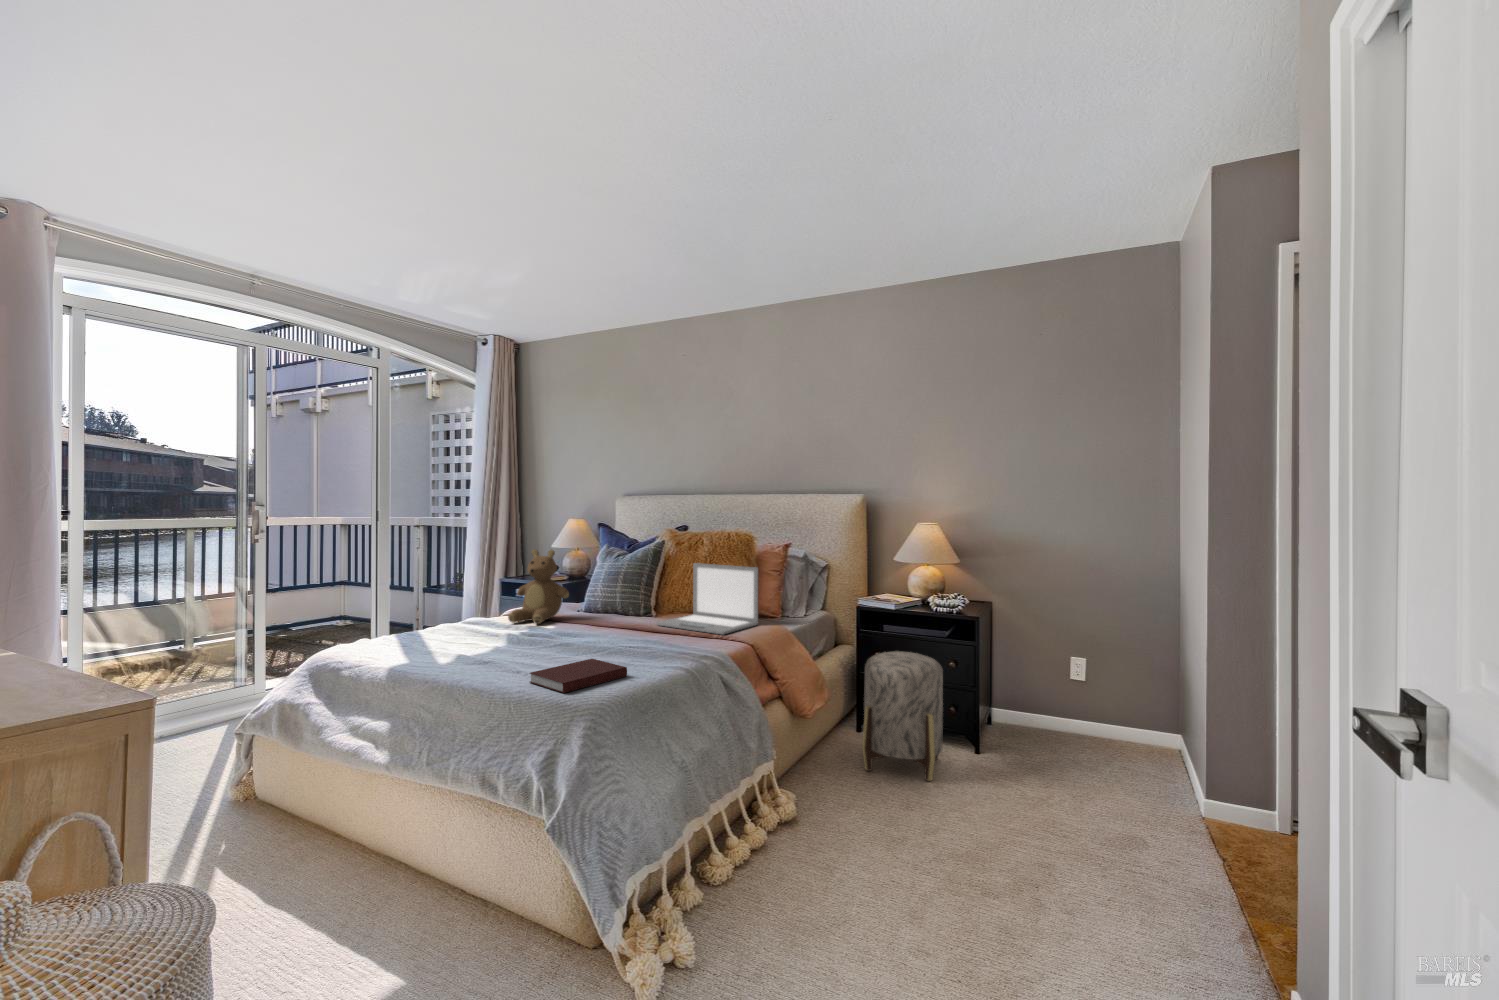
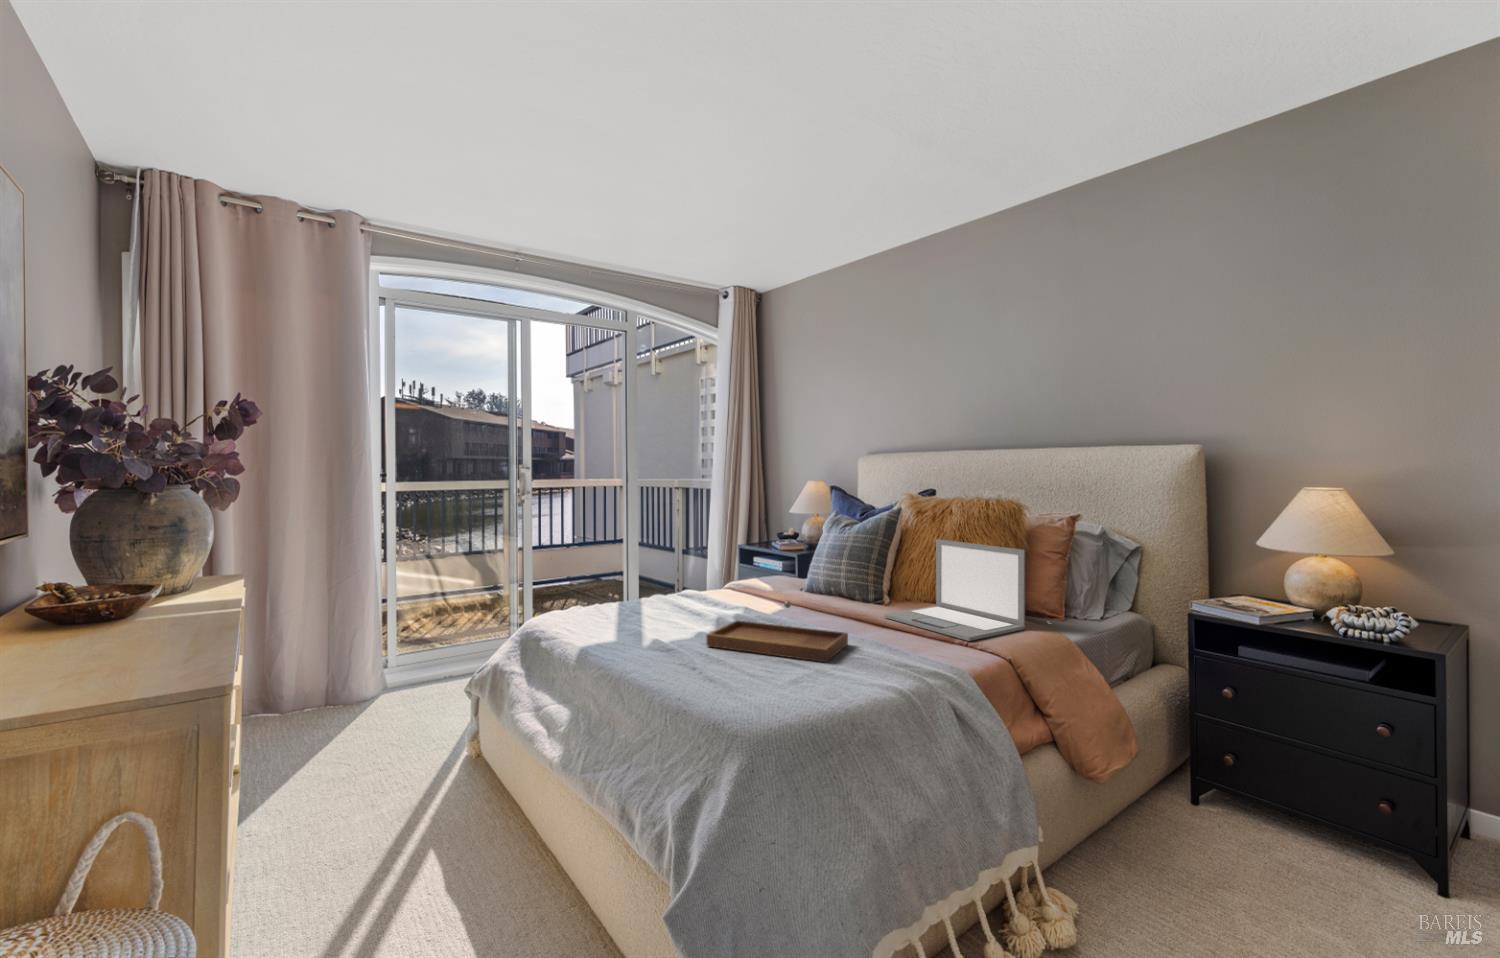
teddy bear: present [508,549,569,624] -> none [718,516,784,604]
tray: none [522,614,637,656] -> present [706,601,848,662]
ottoman: present [862,651,943,781] -> none [1196,692,1361,924]
notebook: present [530,659,627,693] -> none [691,664,812,714]

